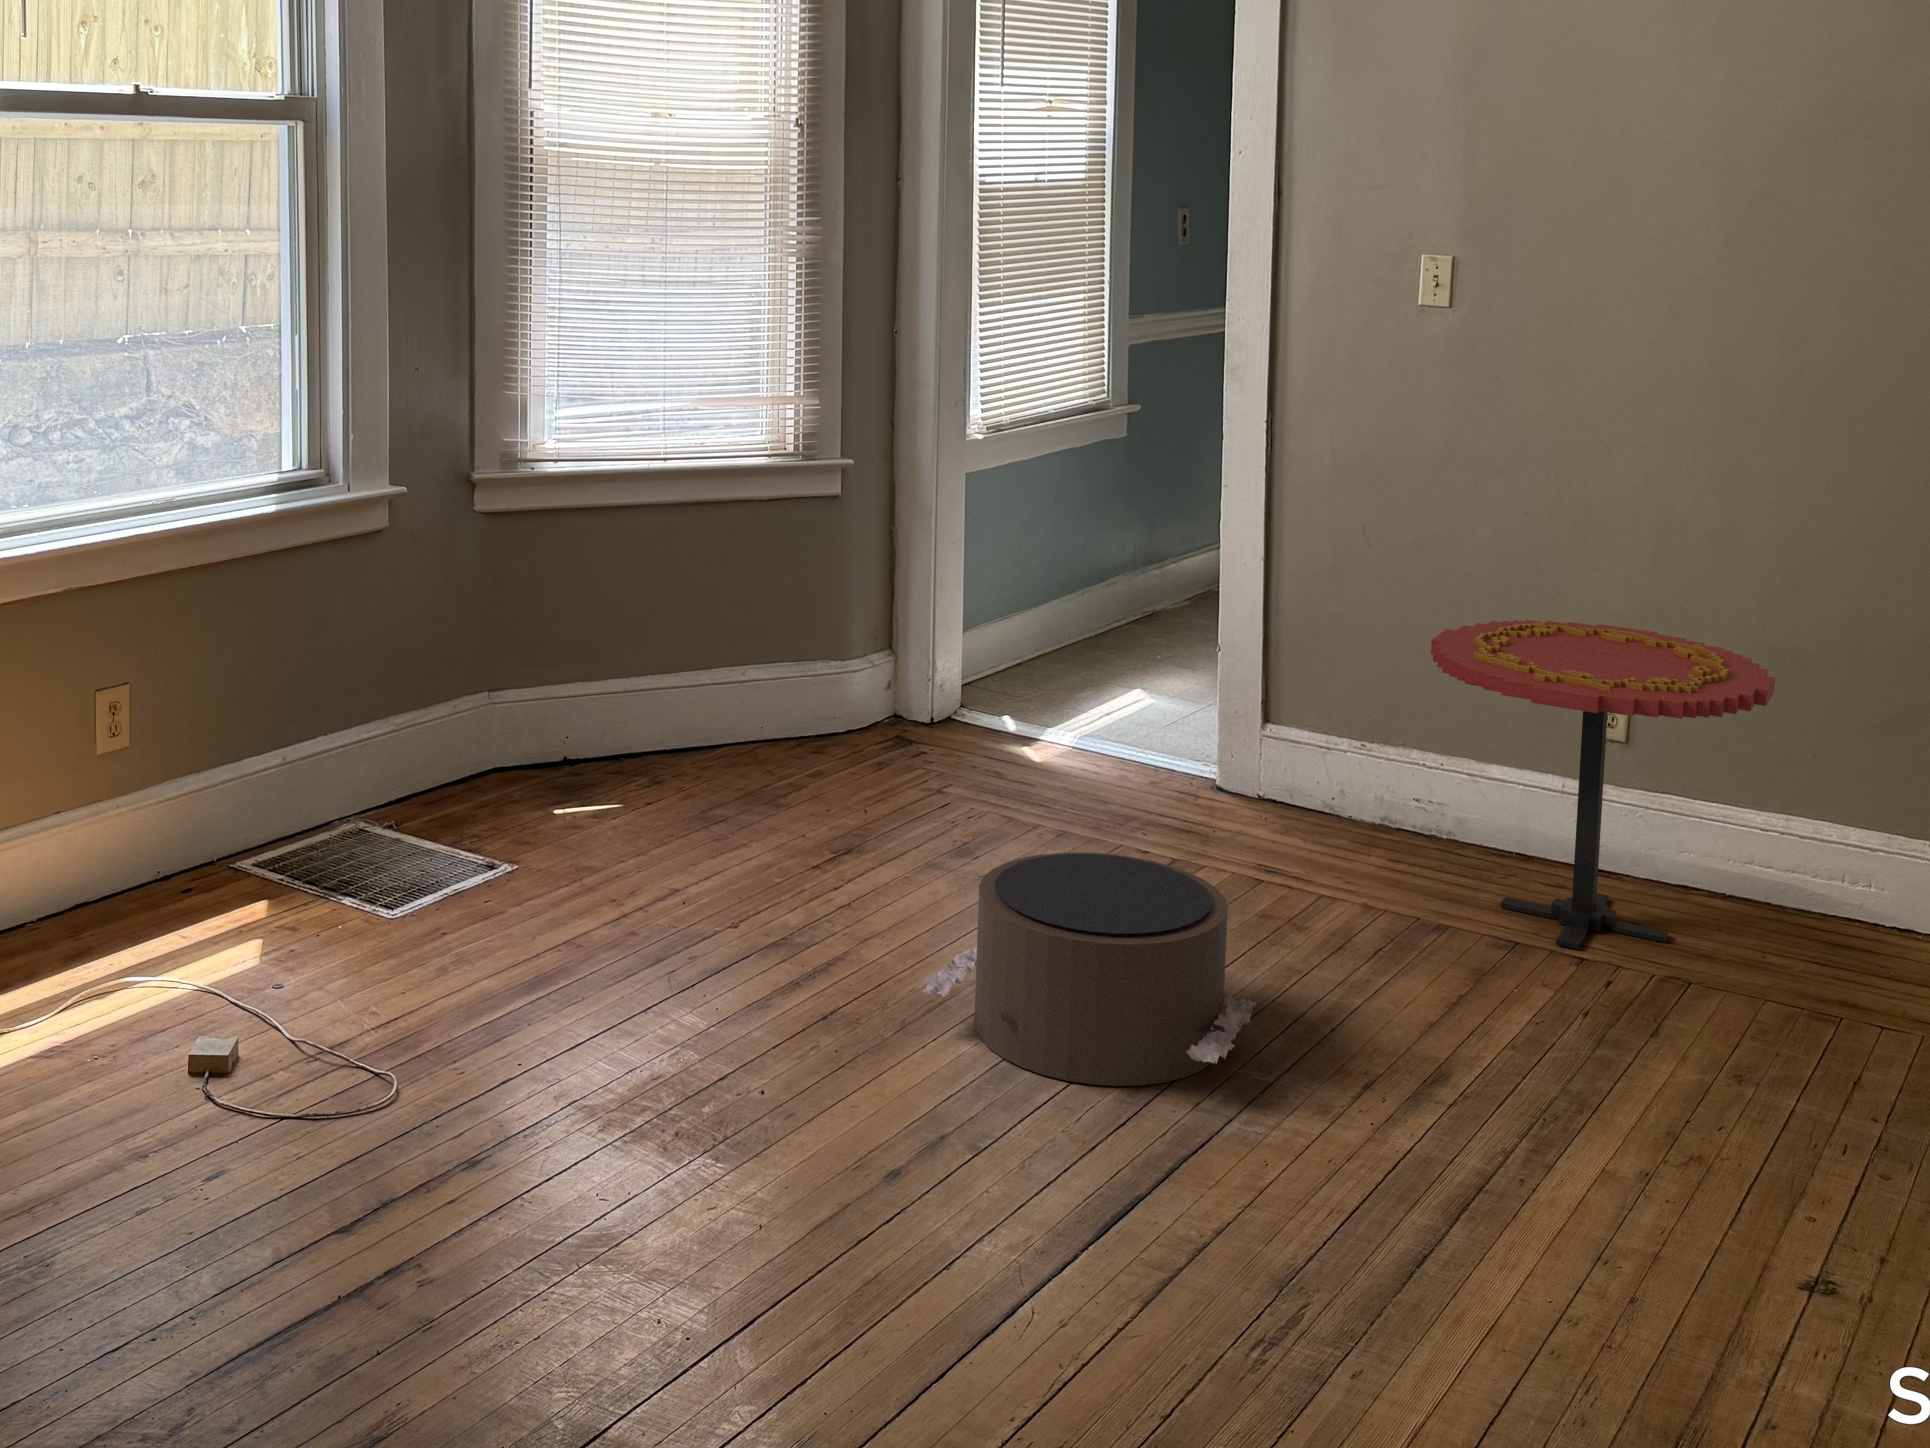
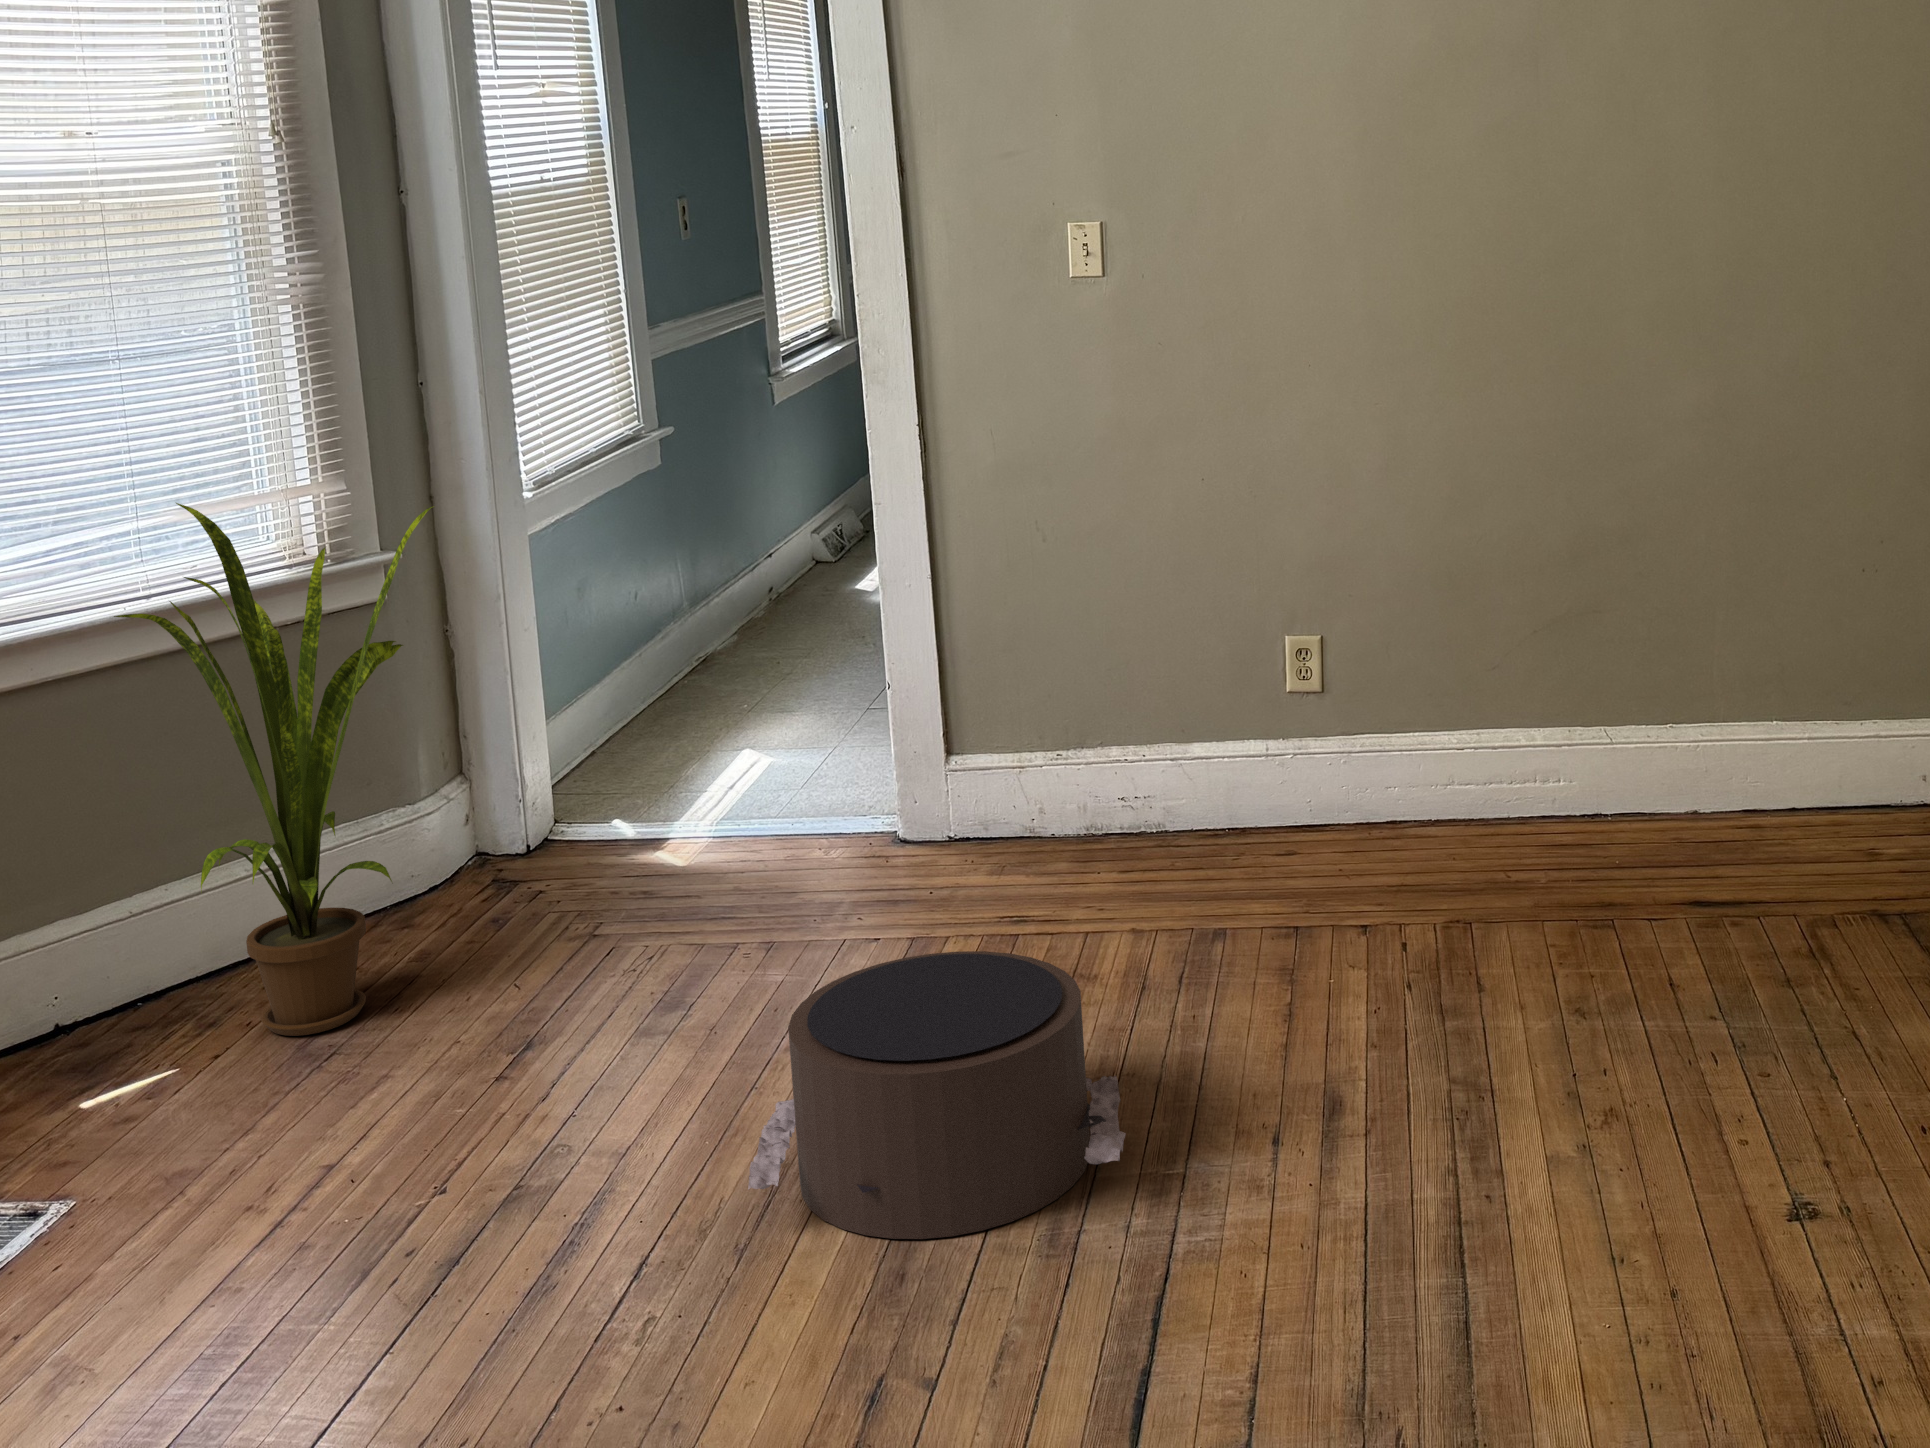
house plant: none [615,391,847,807] -> present [114,503,432,1036]
side table: present [1431,620,1775,949] -> none [1159,577,1491,919]

